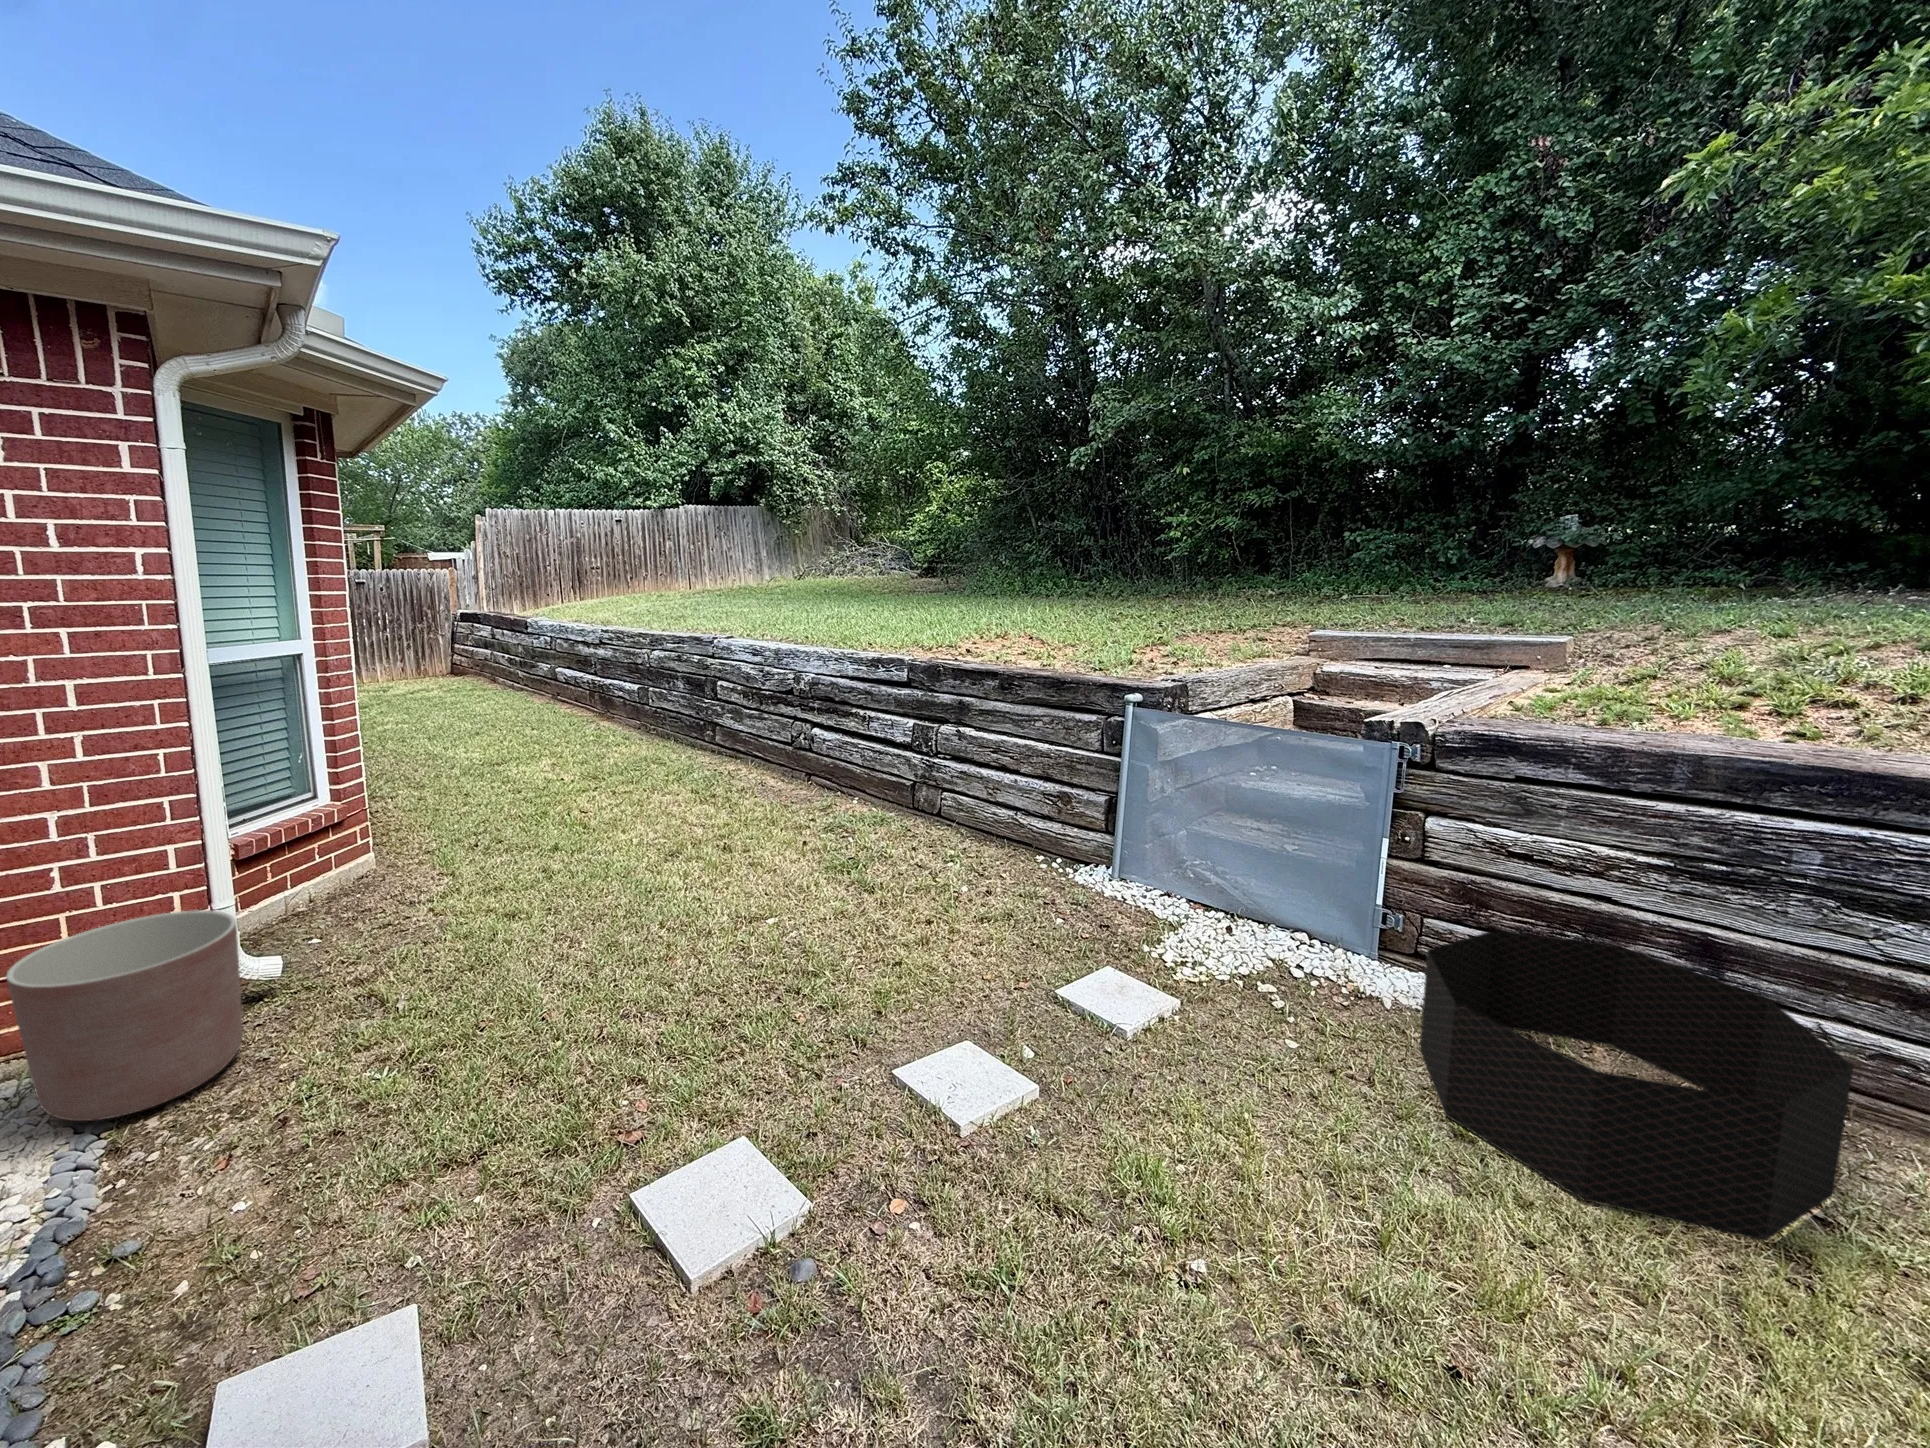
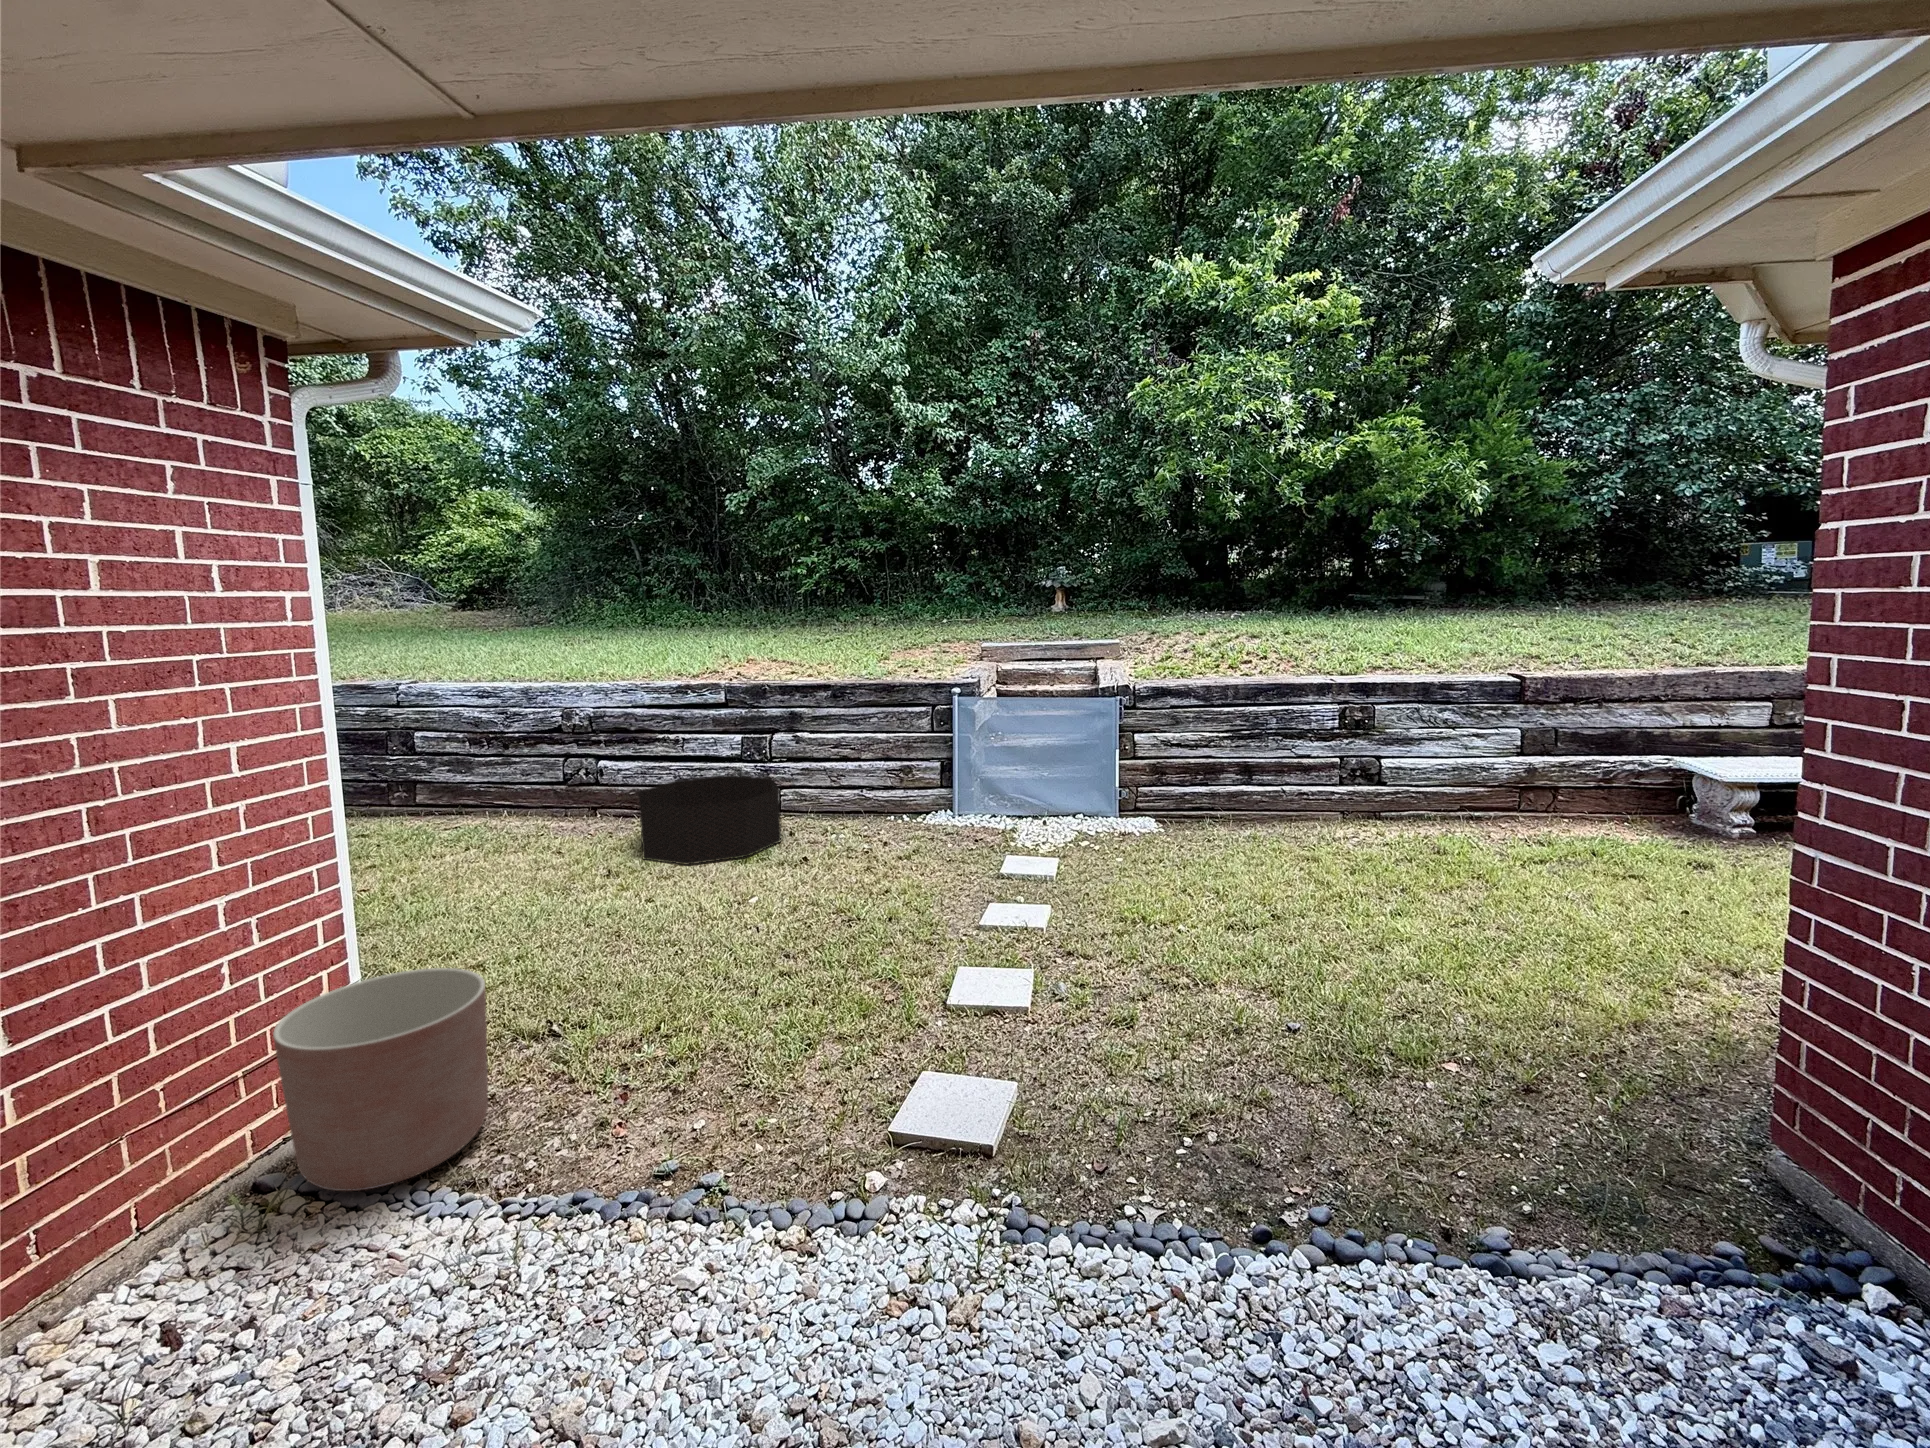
basket: present [1420,930,1853,1241] -> present [638,775,781,865]

